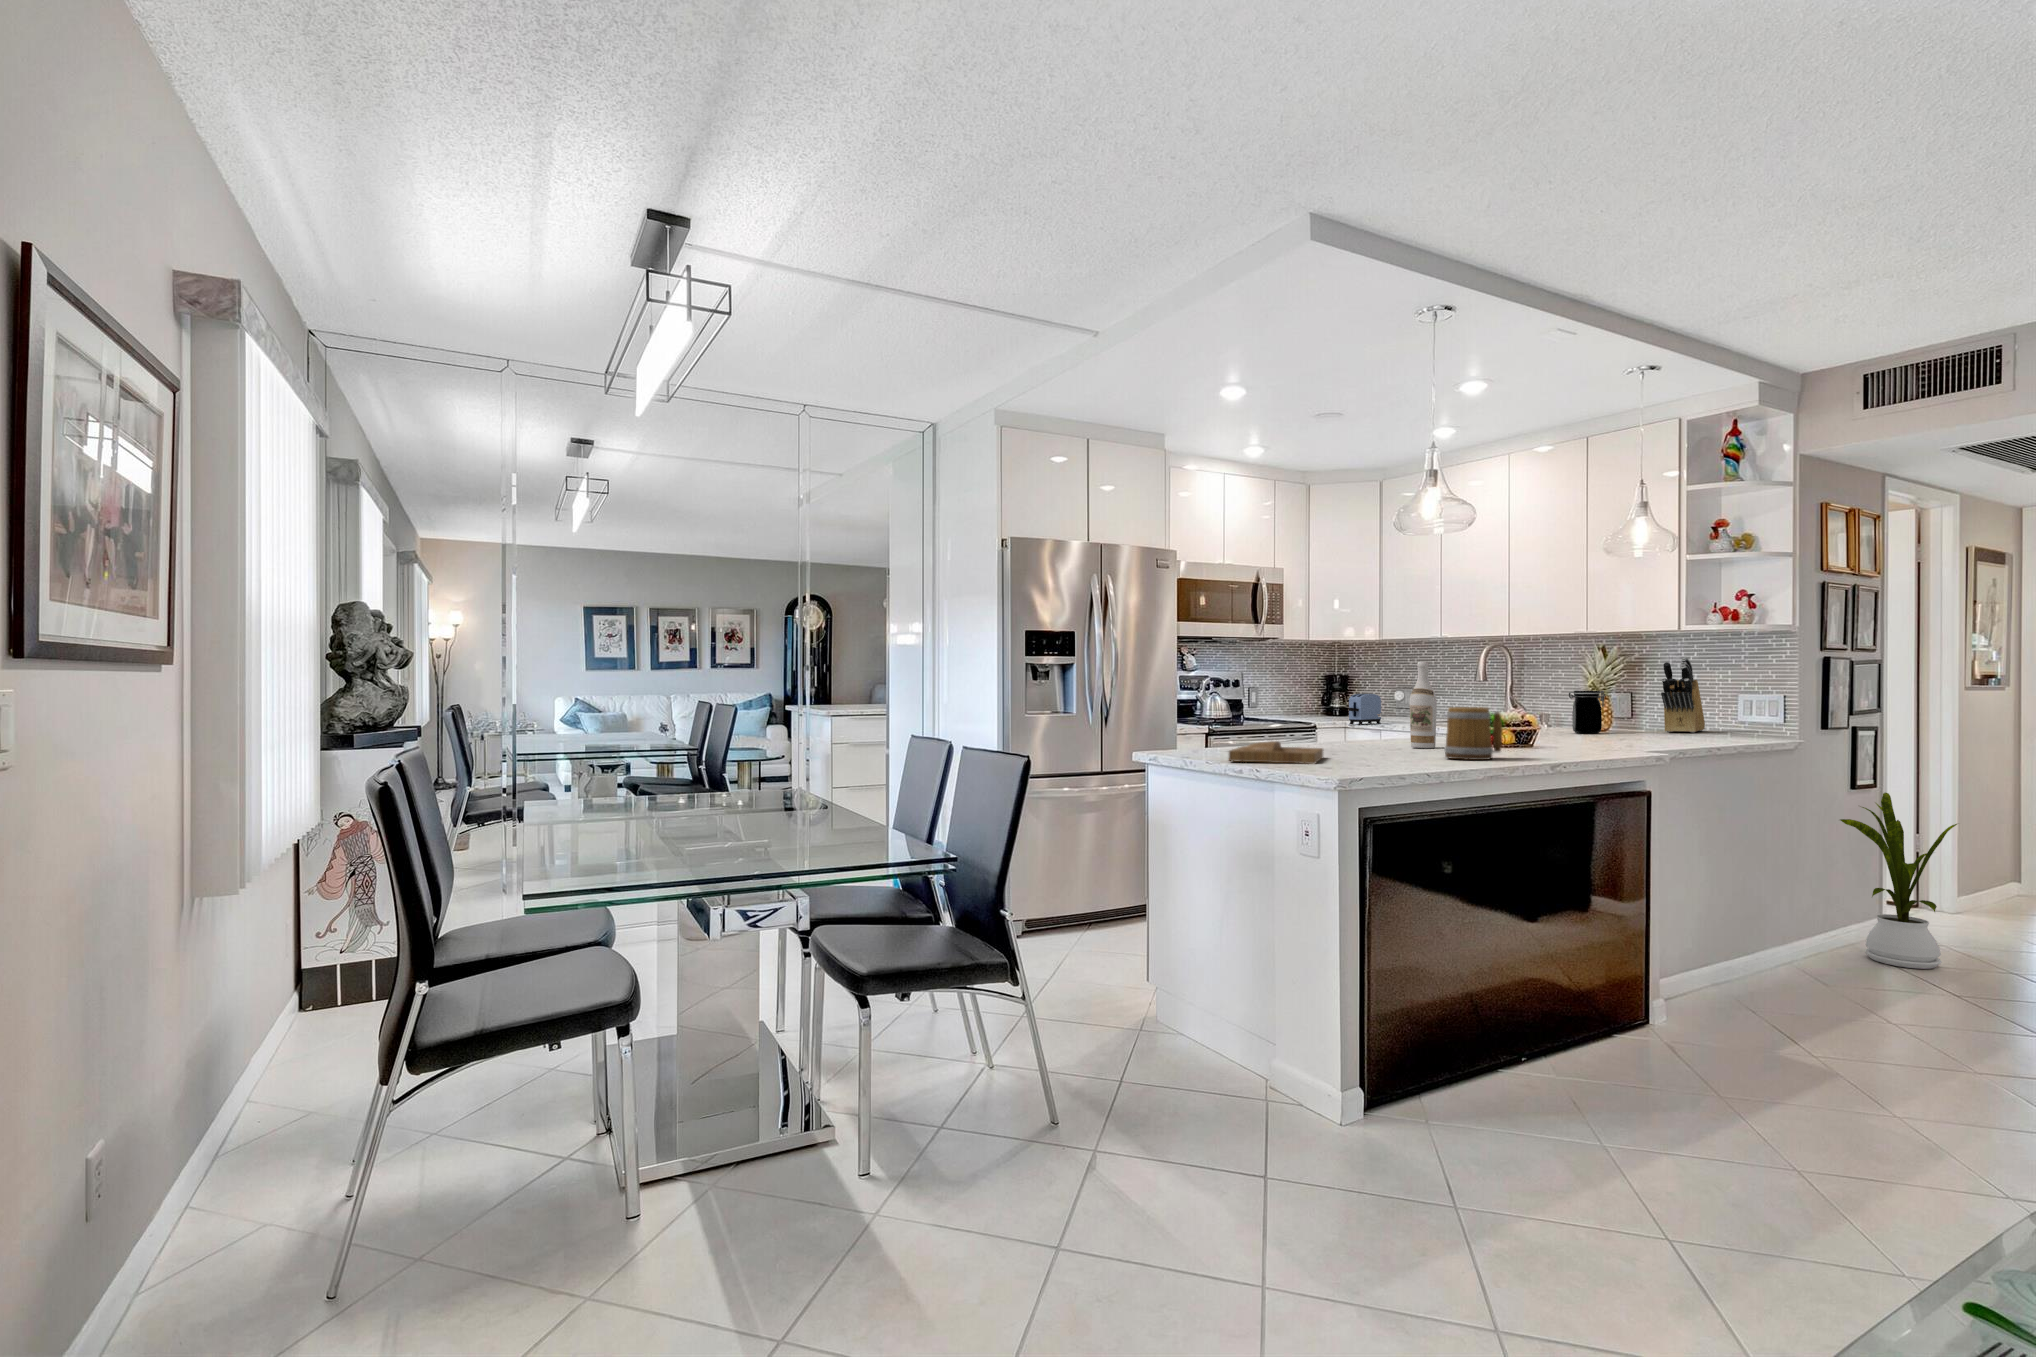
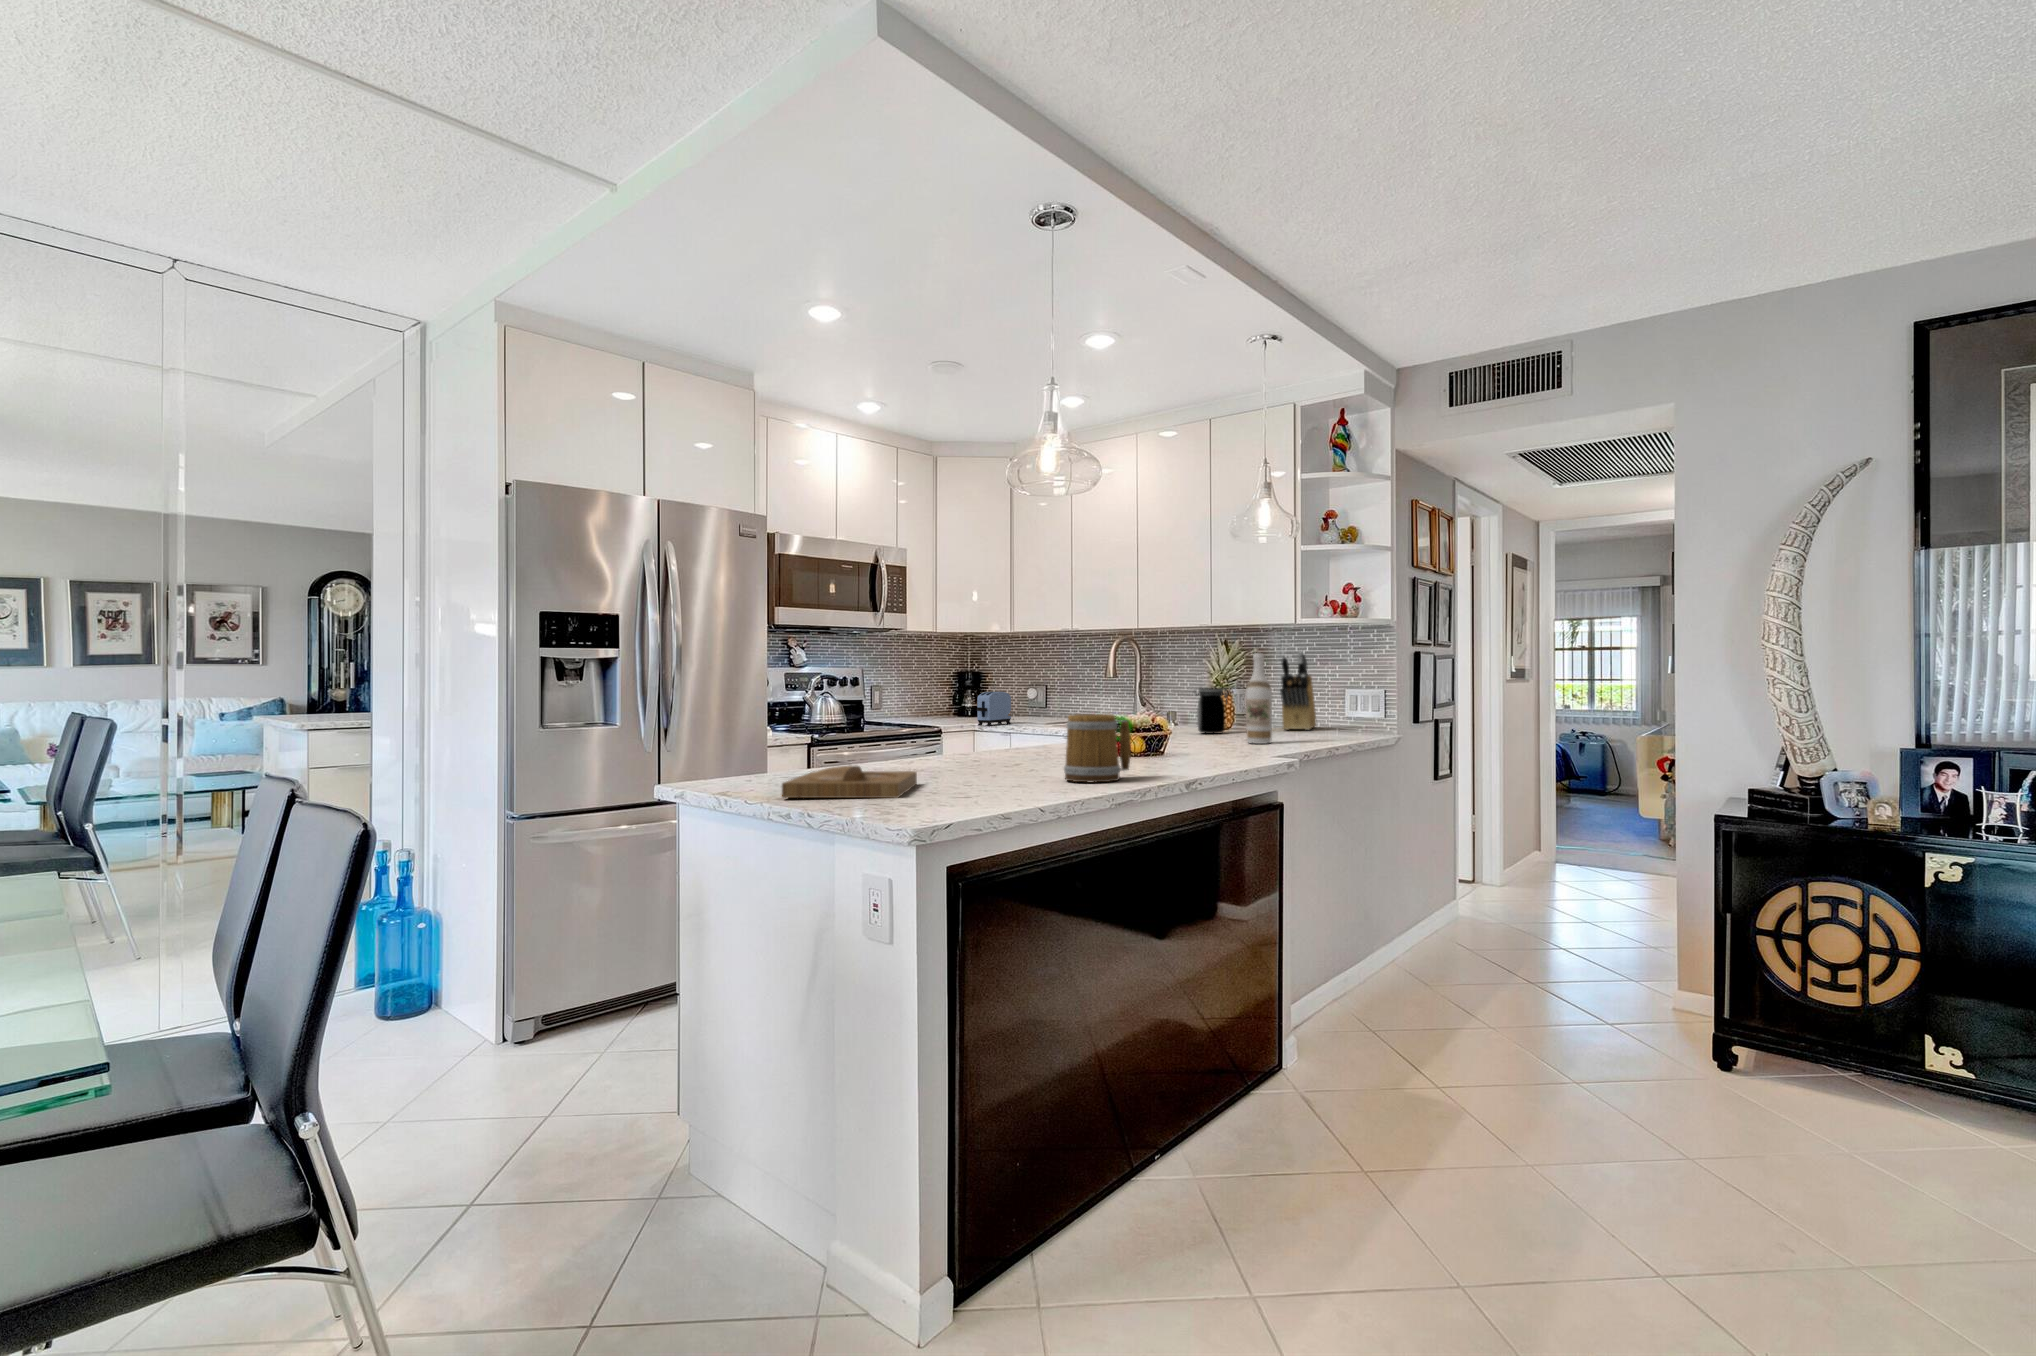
wine bottle: present [1410,662,1437,748] -> present [1246,653,1272,744]
house plant: present [1840,793,1957,969] -> none [1431,785,1526,954]

